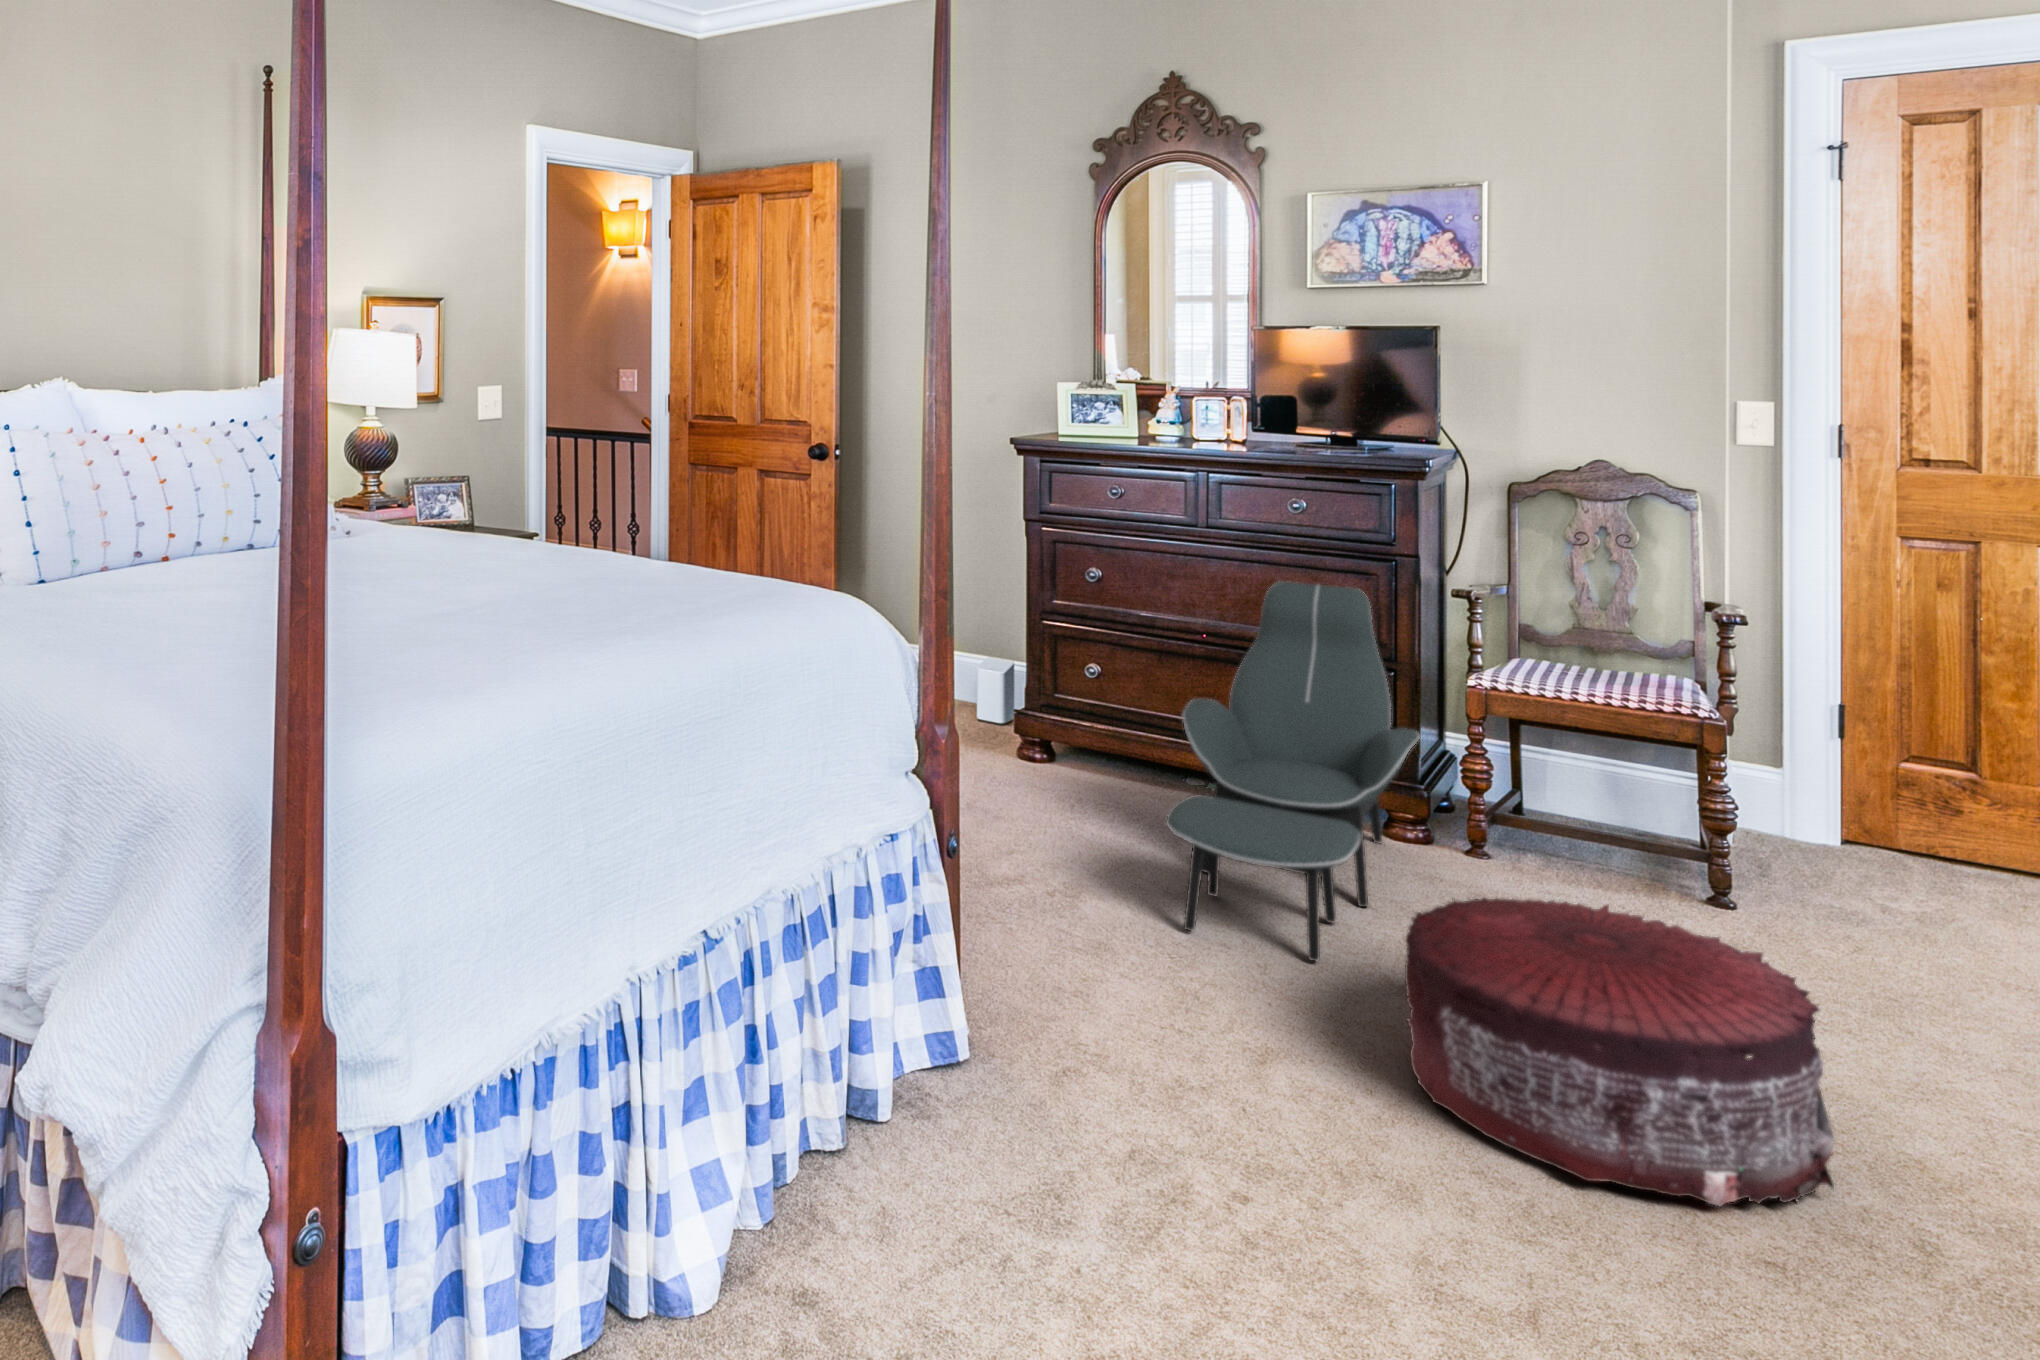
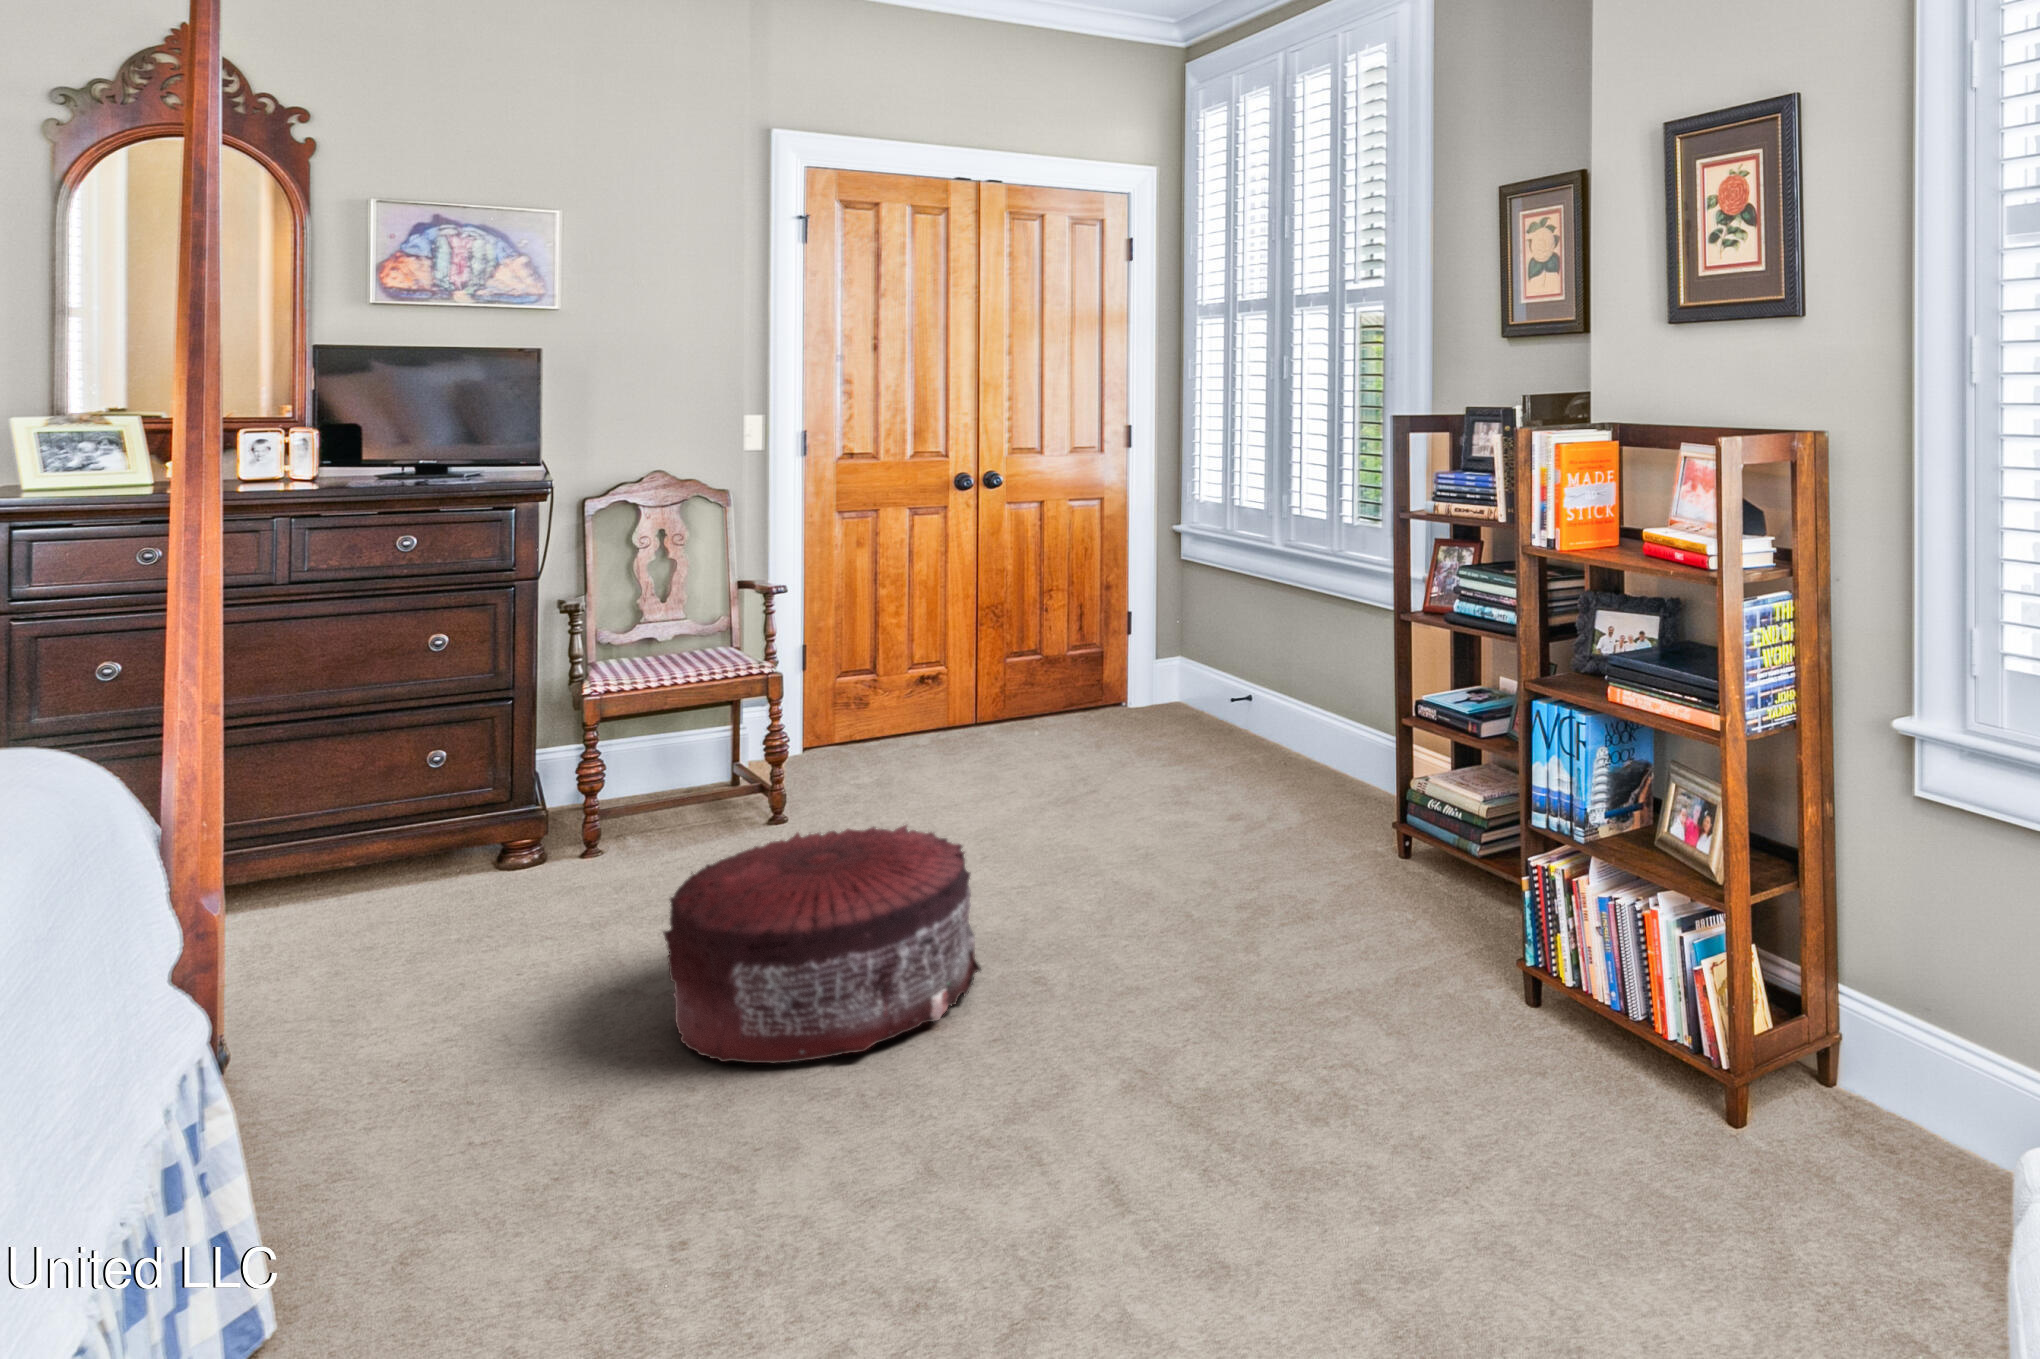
lounge chair: present [1166,581,1420,961] -> none [294,619,566,1042]

